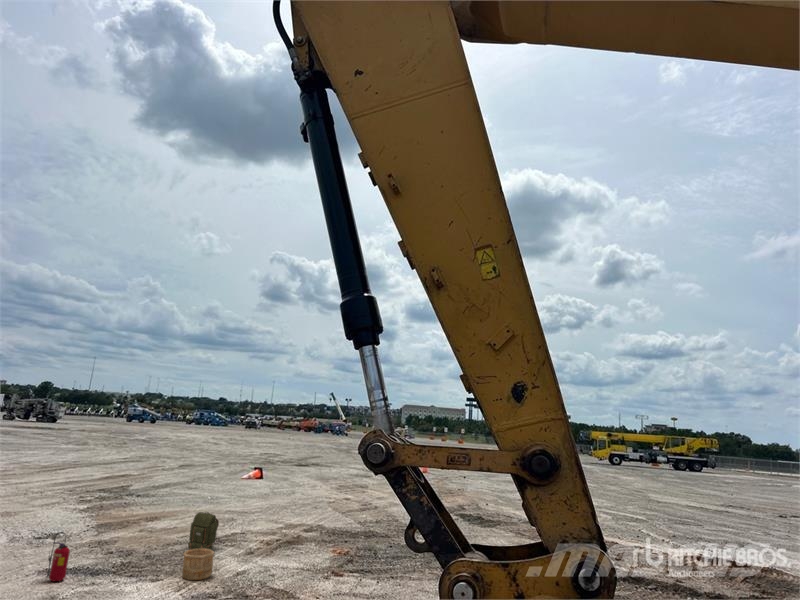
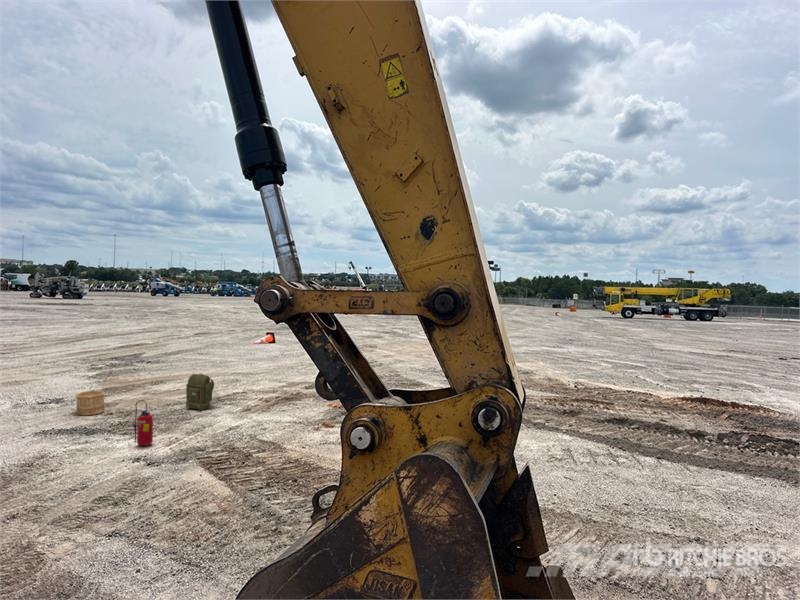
fire extinguisher: present [47,532,70,582] -> present [133,400,153,446]
wooden bucket: present [182,548,214,580] -> present [76,391,105,416]

